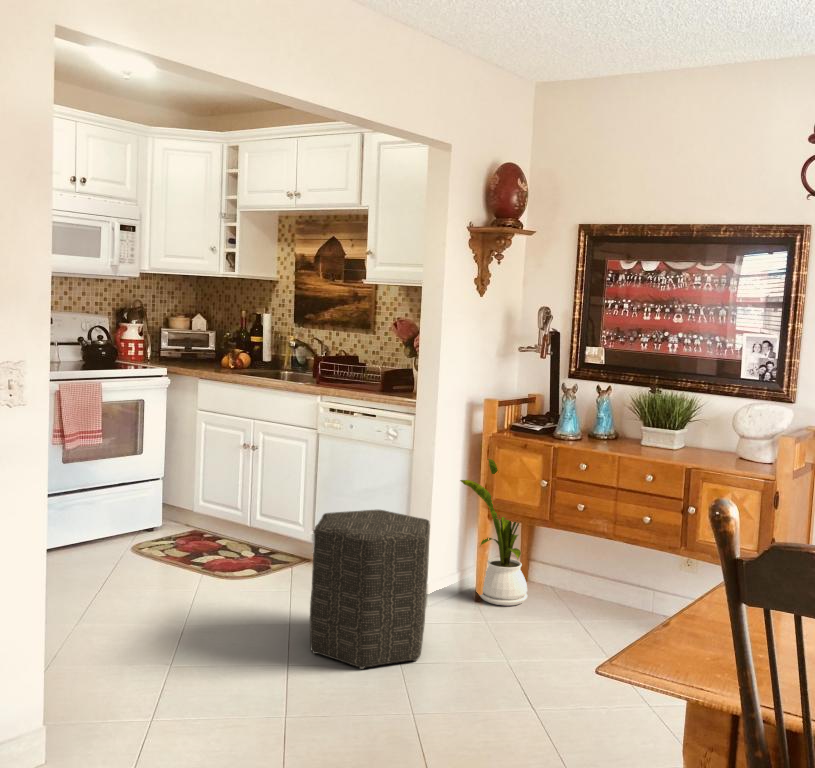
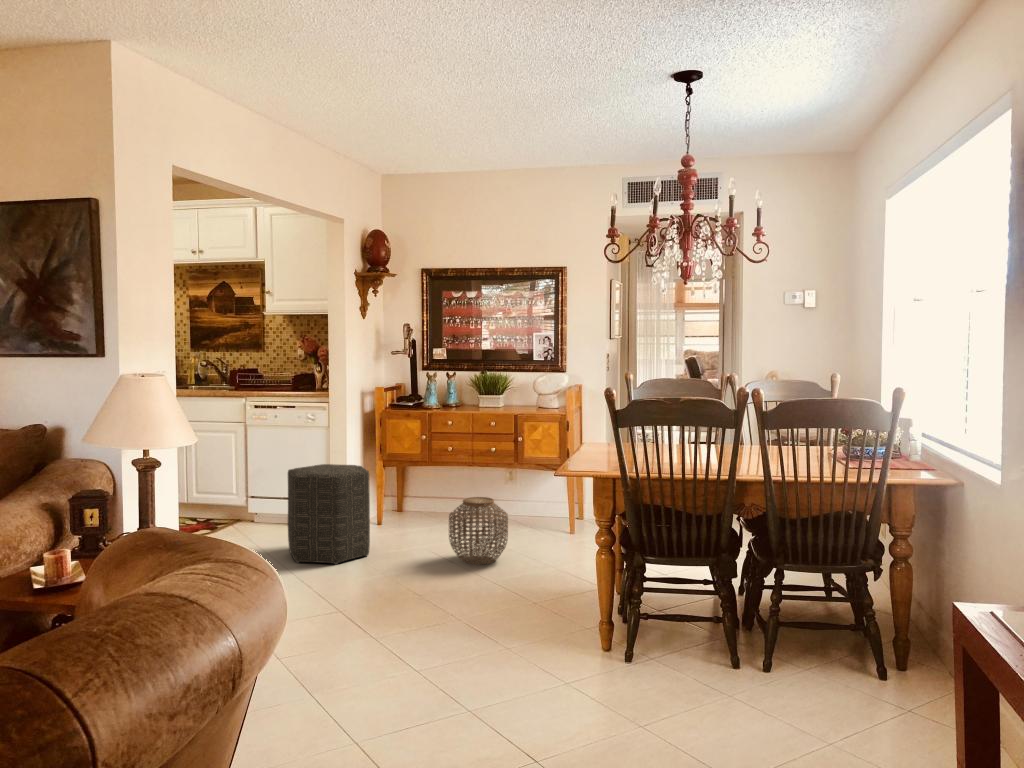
house plant: present [460,459,527,606] -> none [364,425,420,526]
woven basket: none [531,604,632,723] -> present [449,497,508,565]

